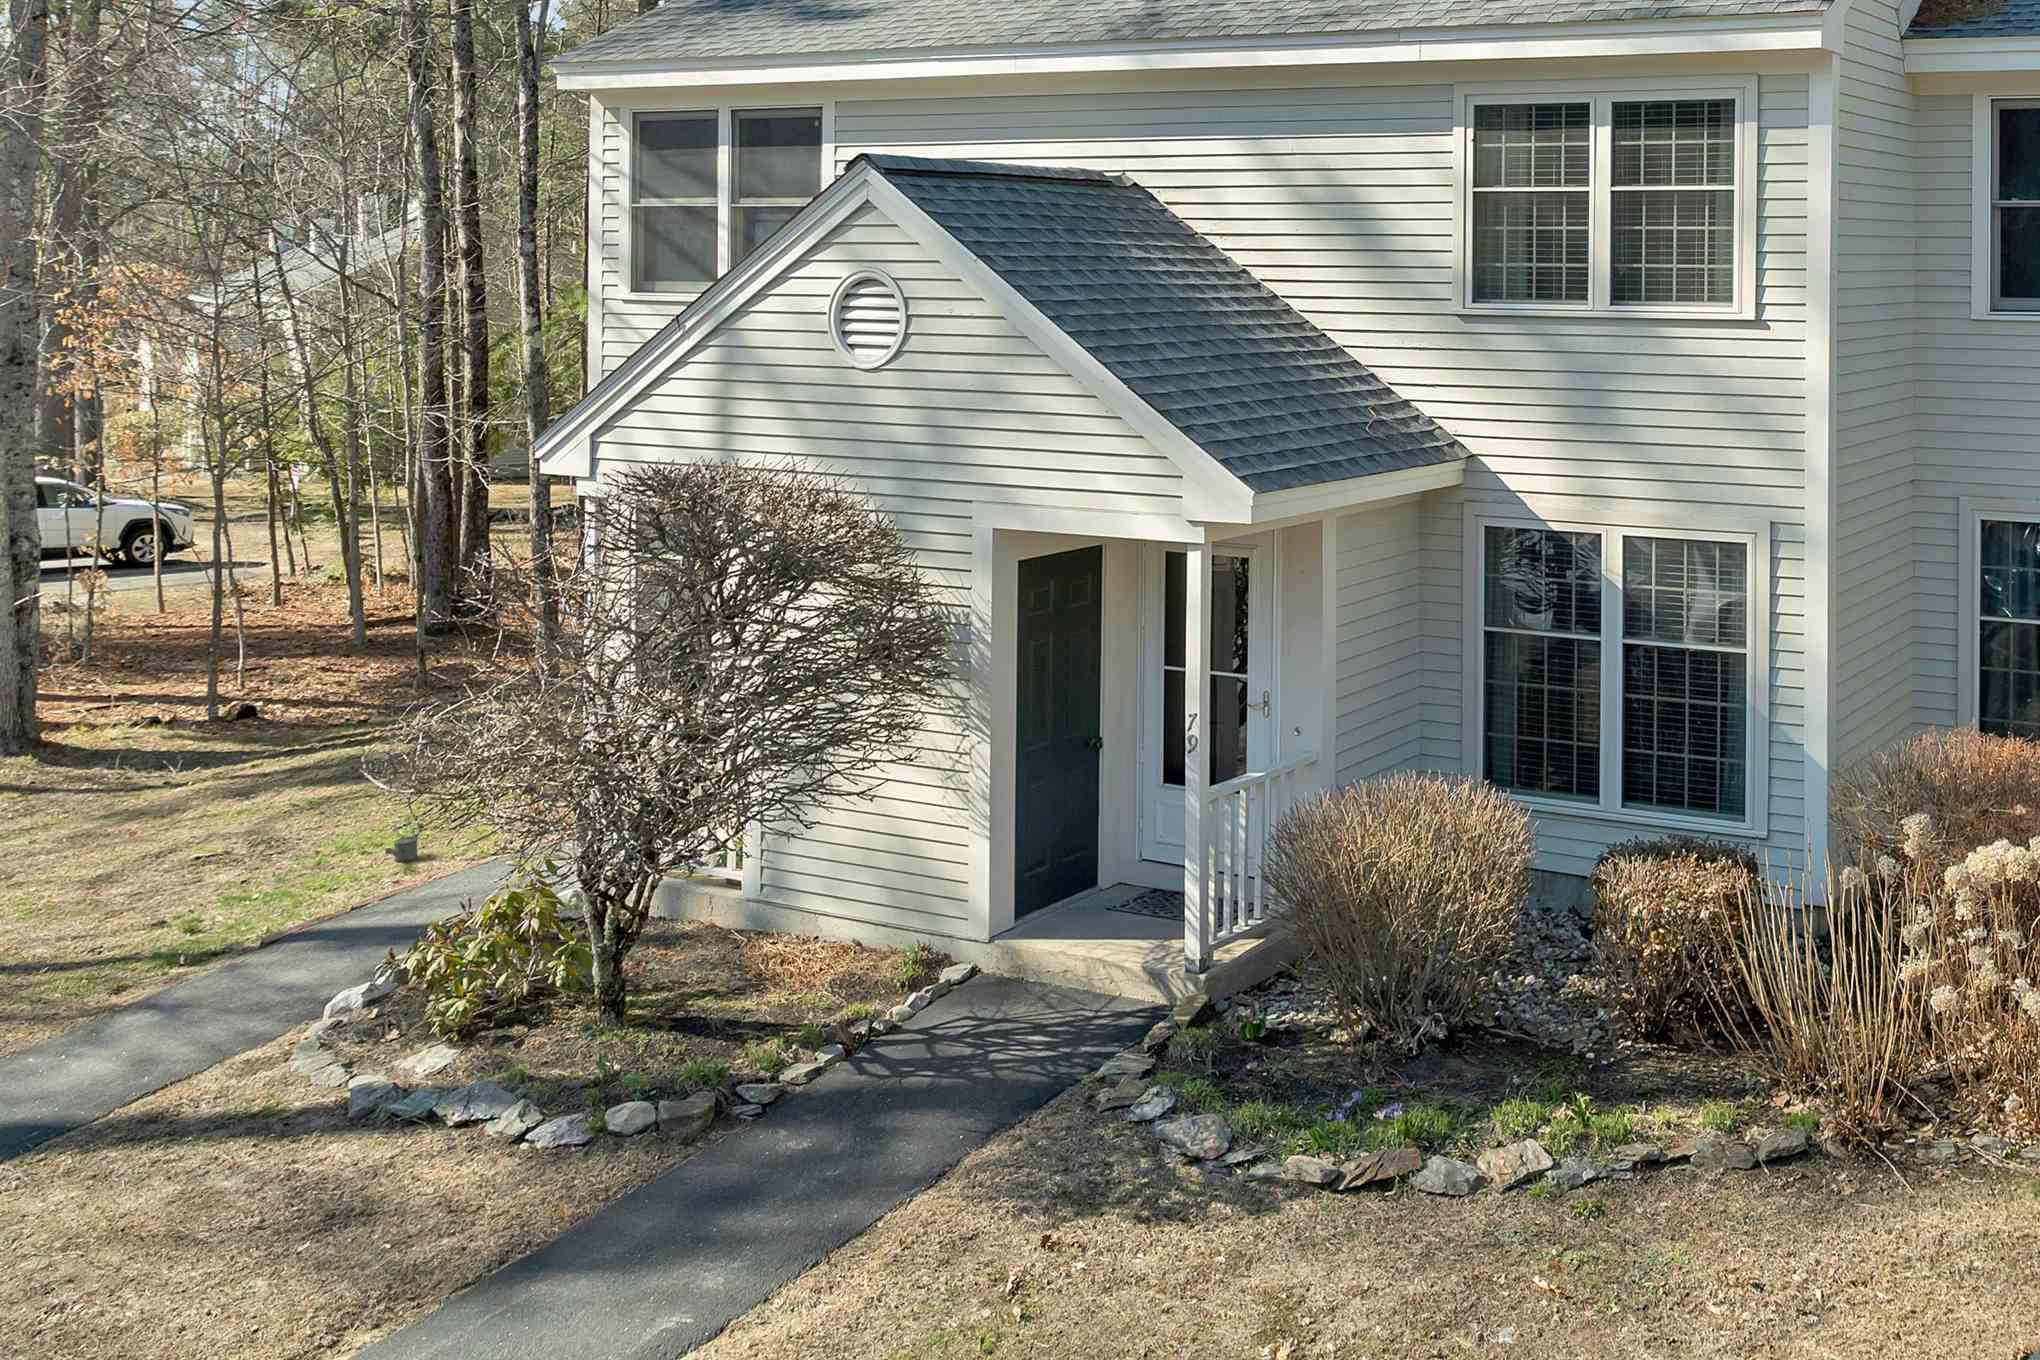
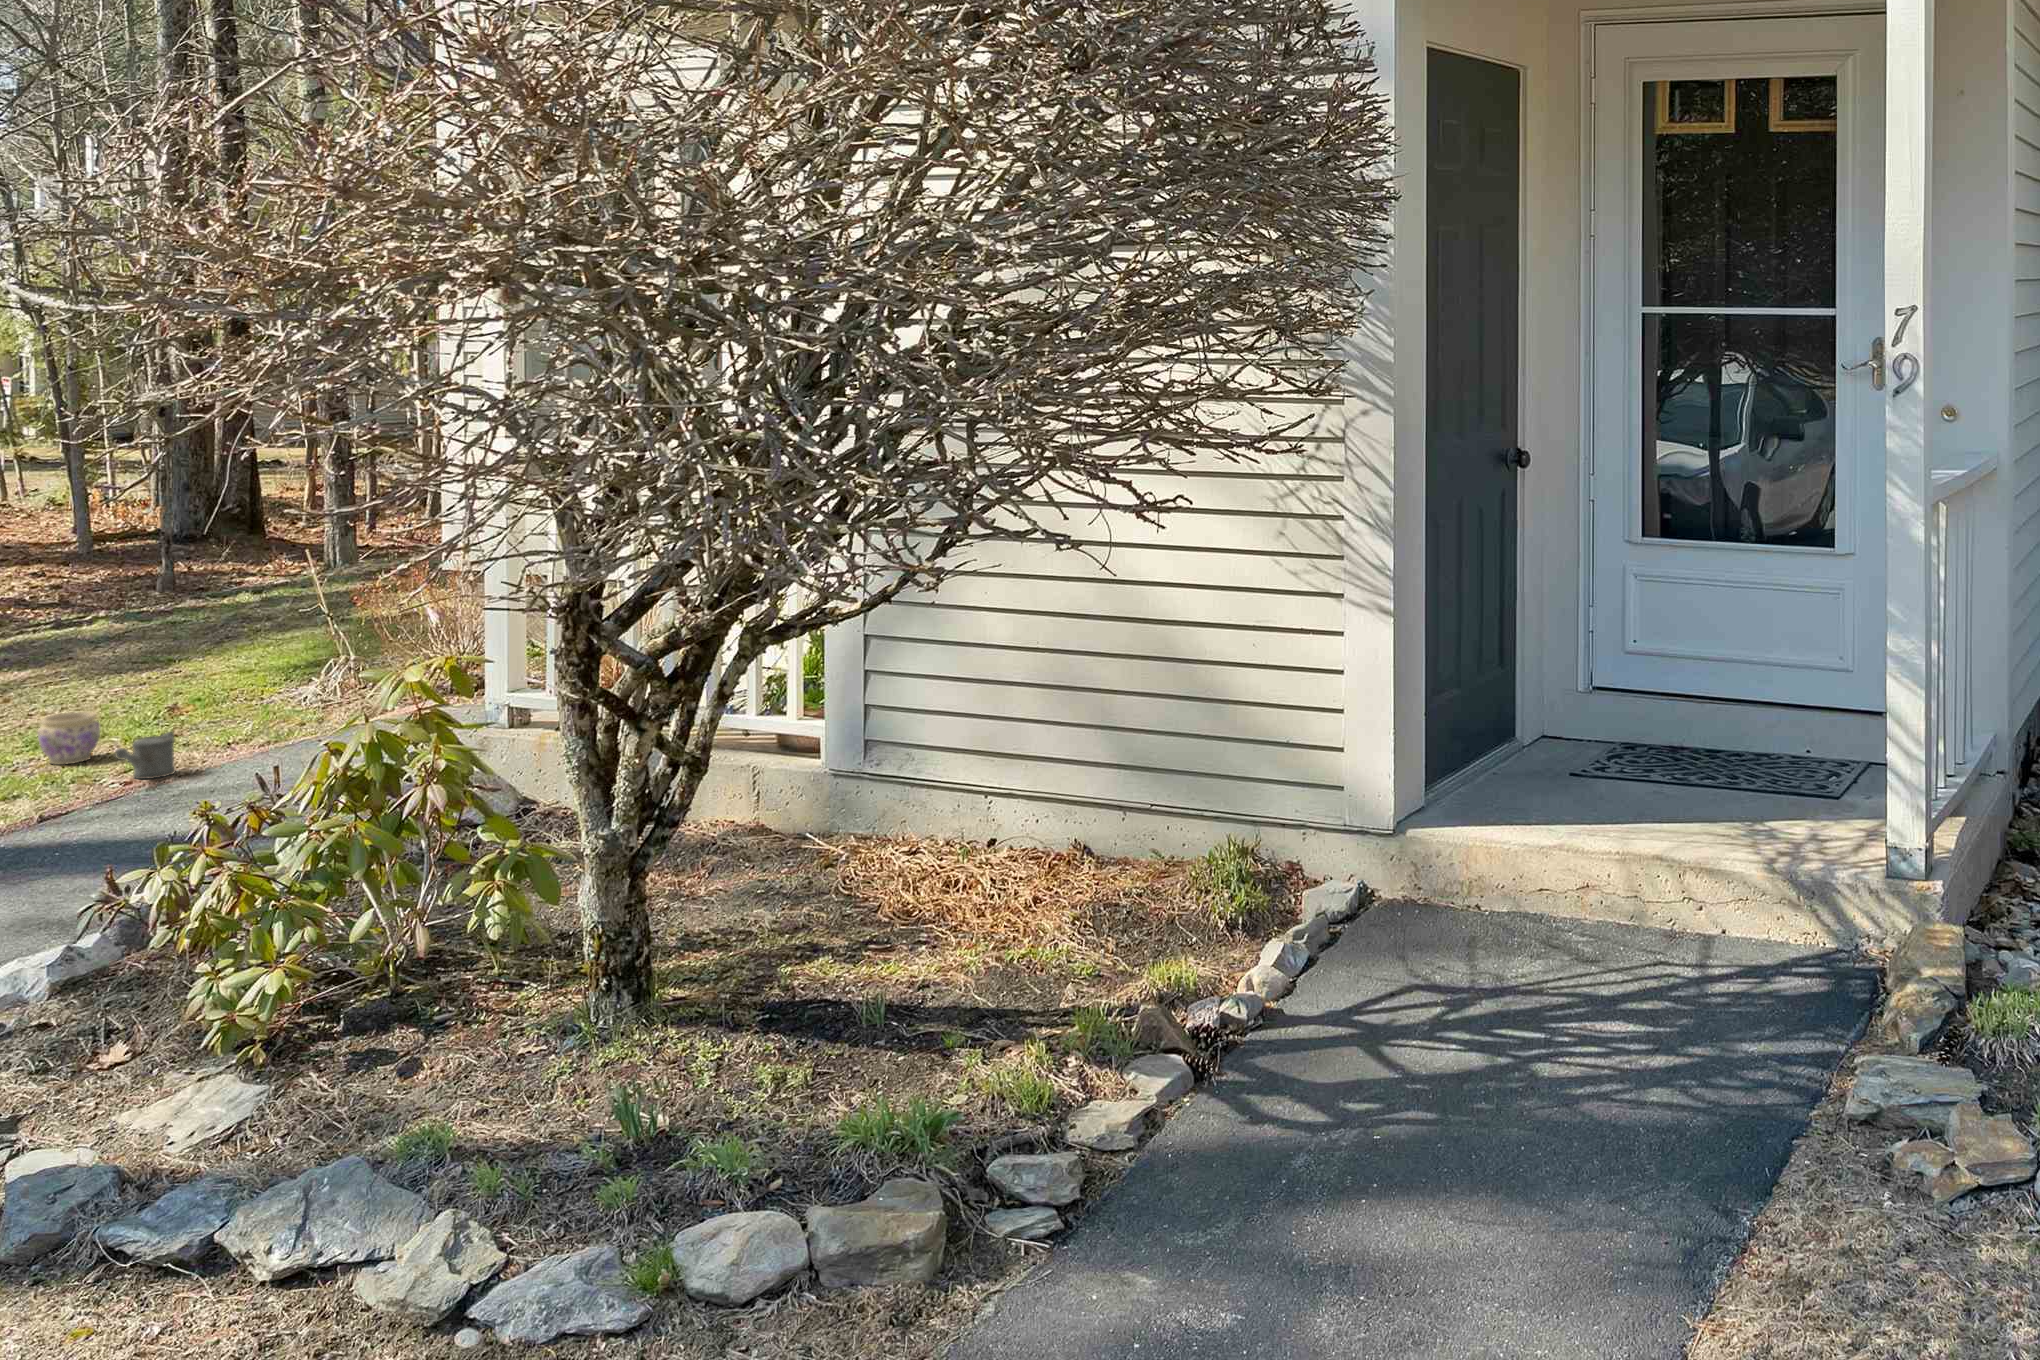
planter: none [341,818,376,850] -> present [37,711,100,765]

